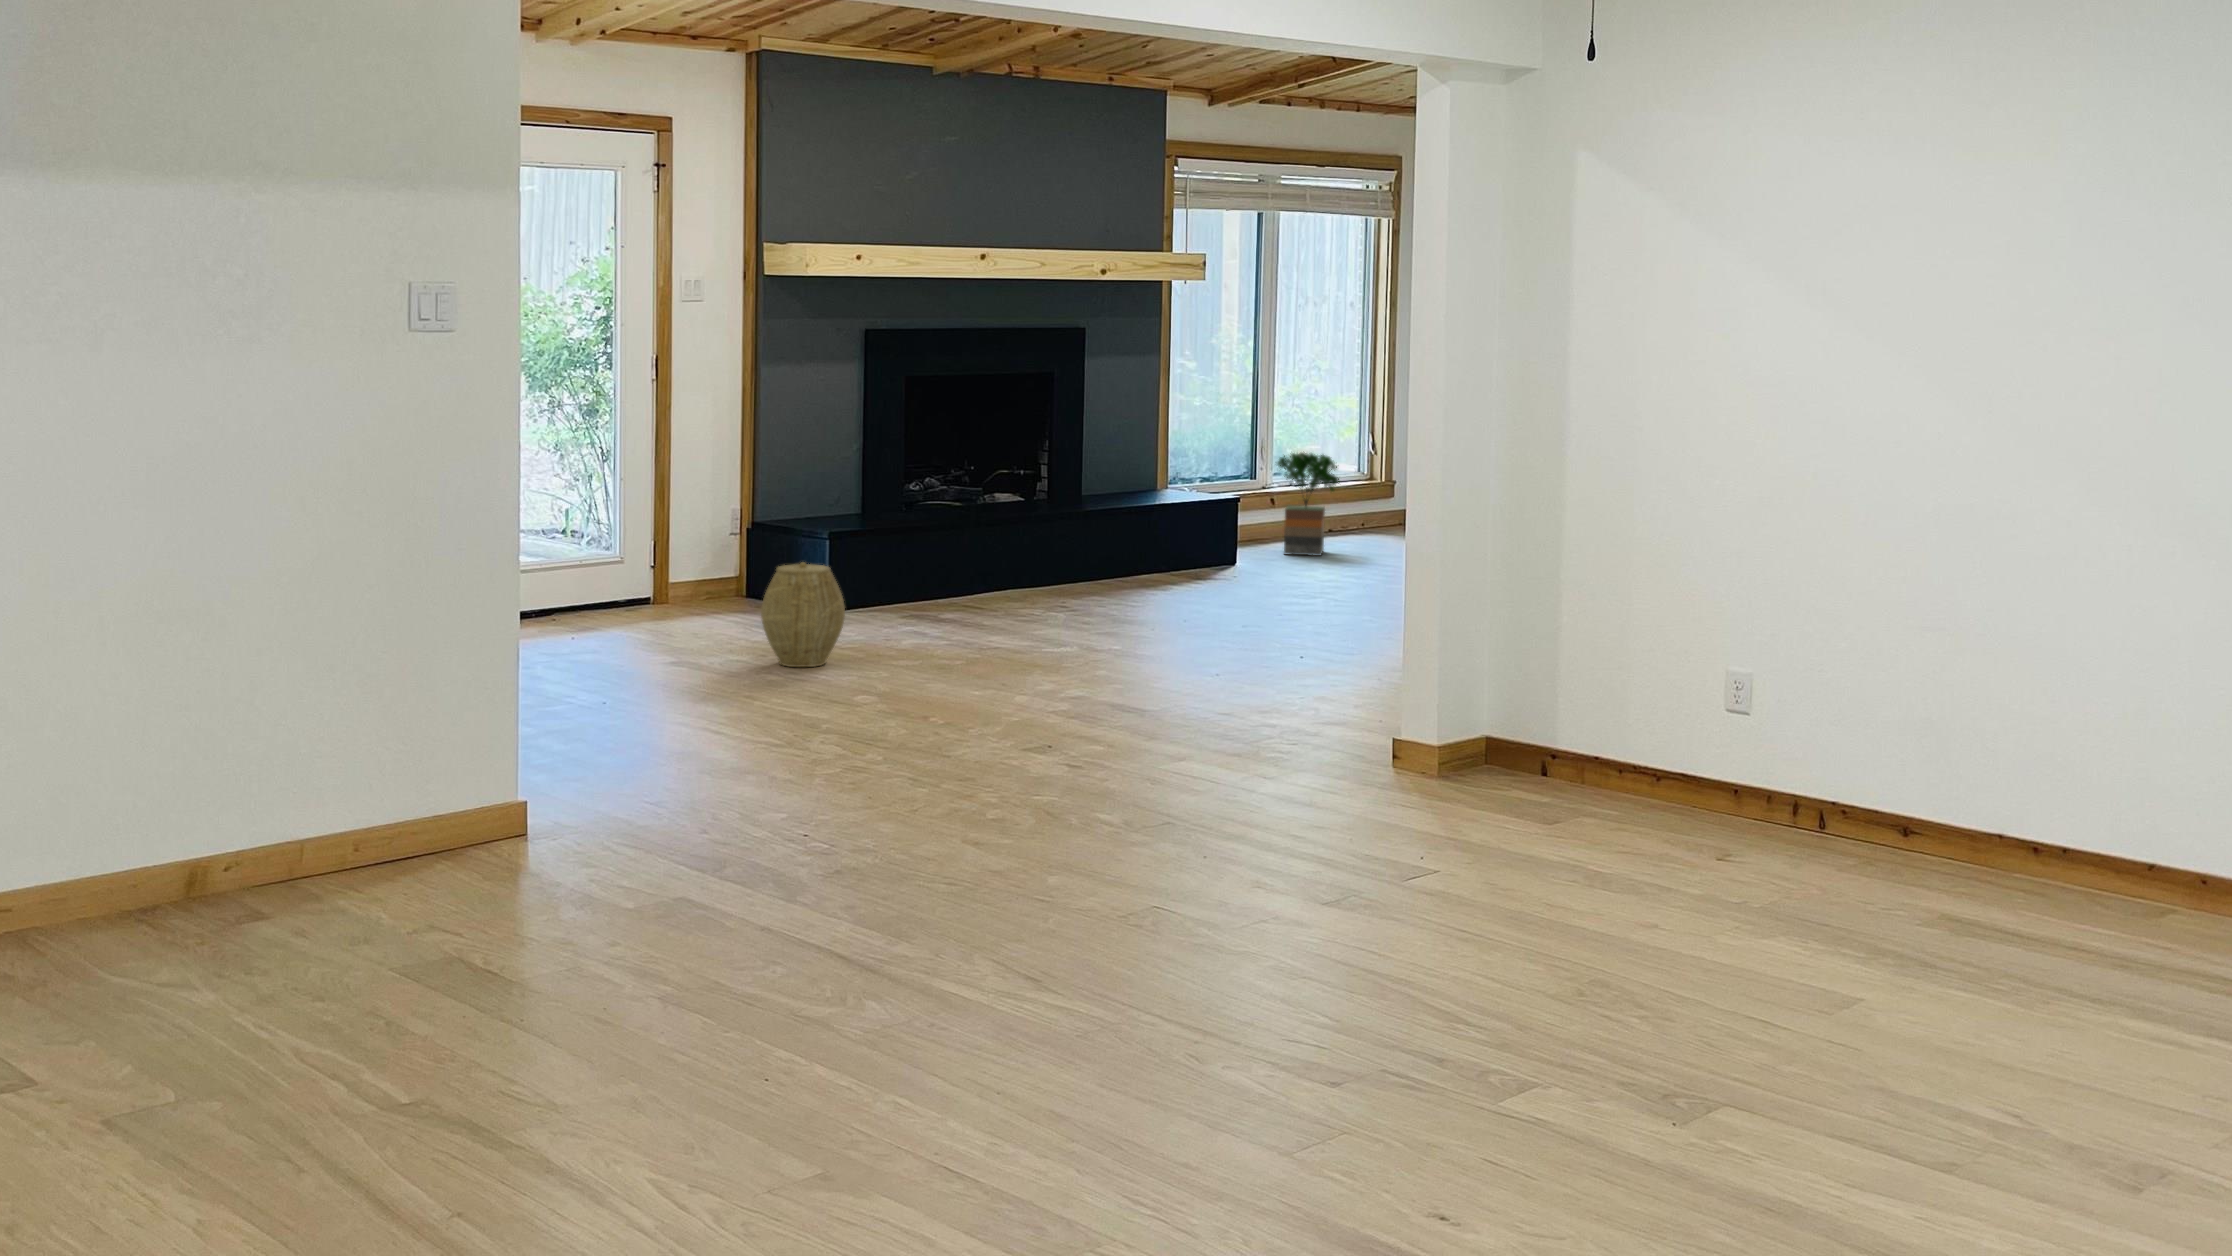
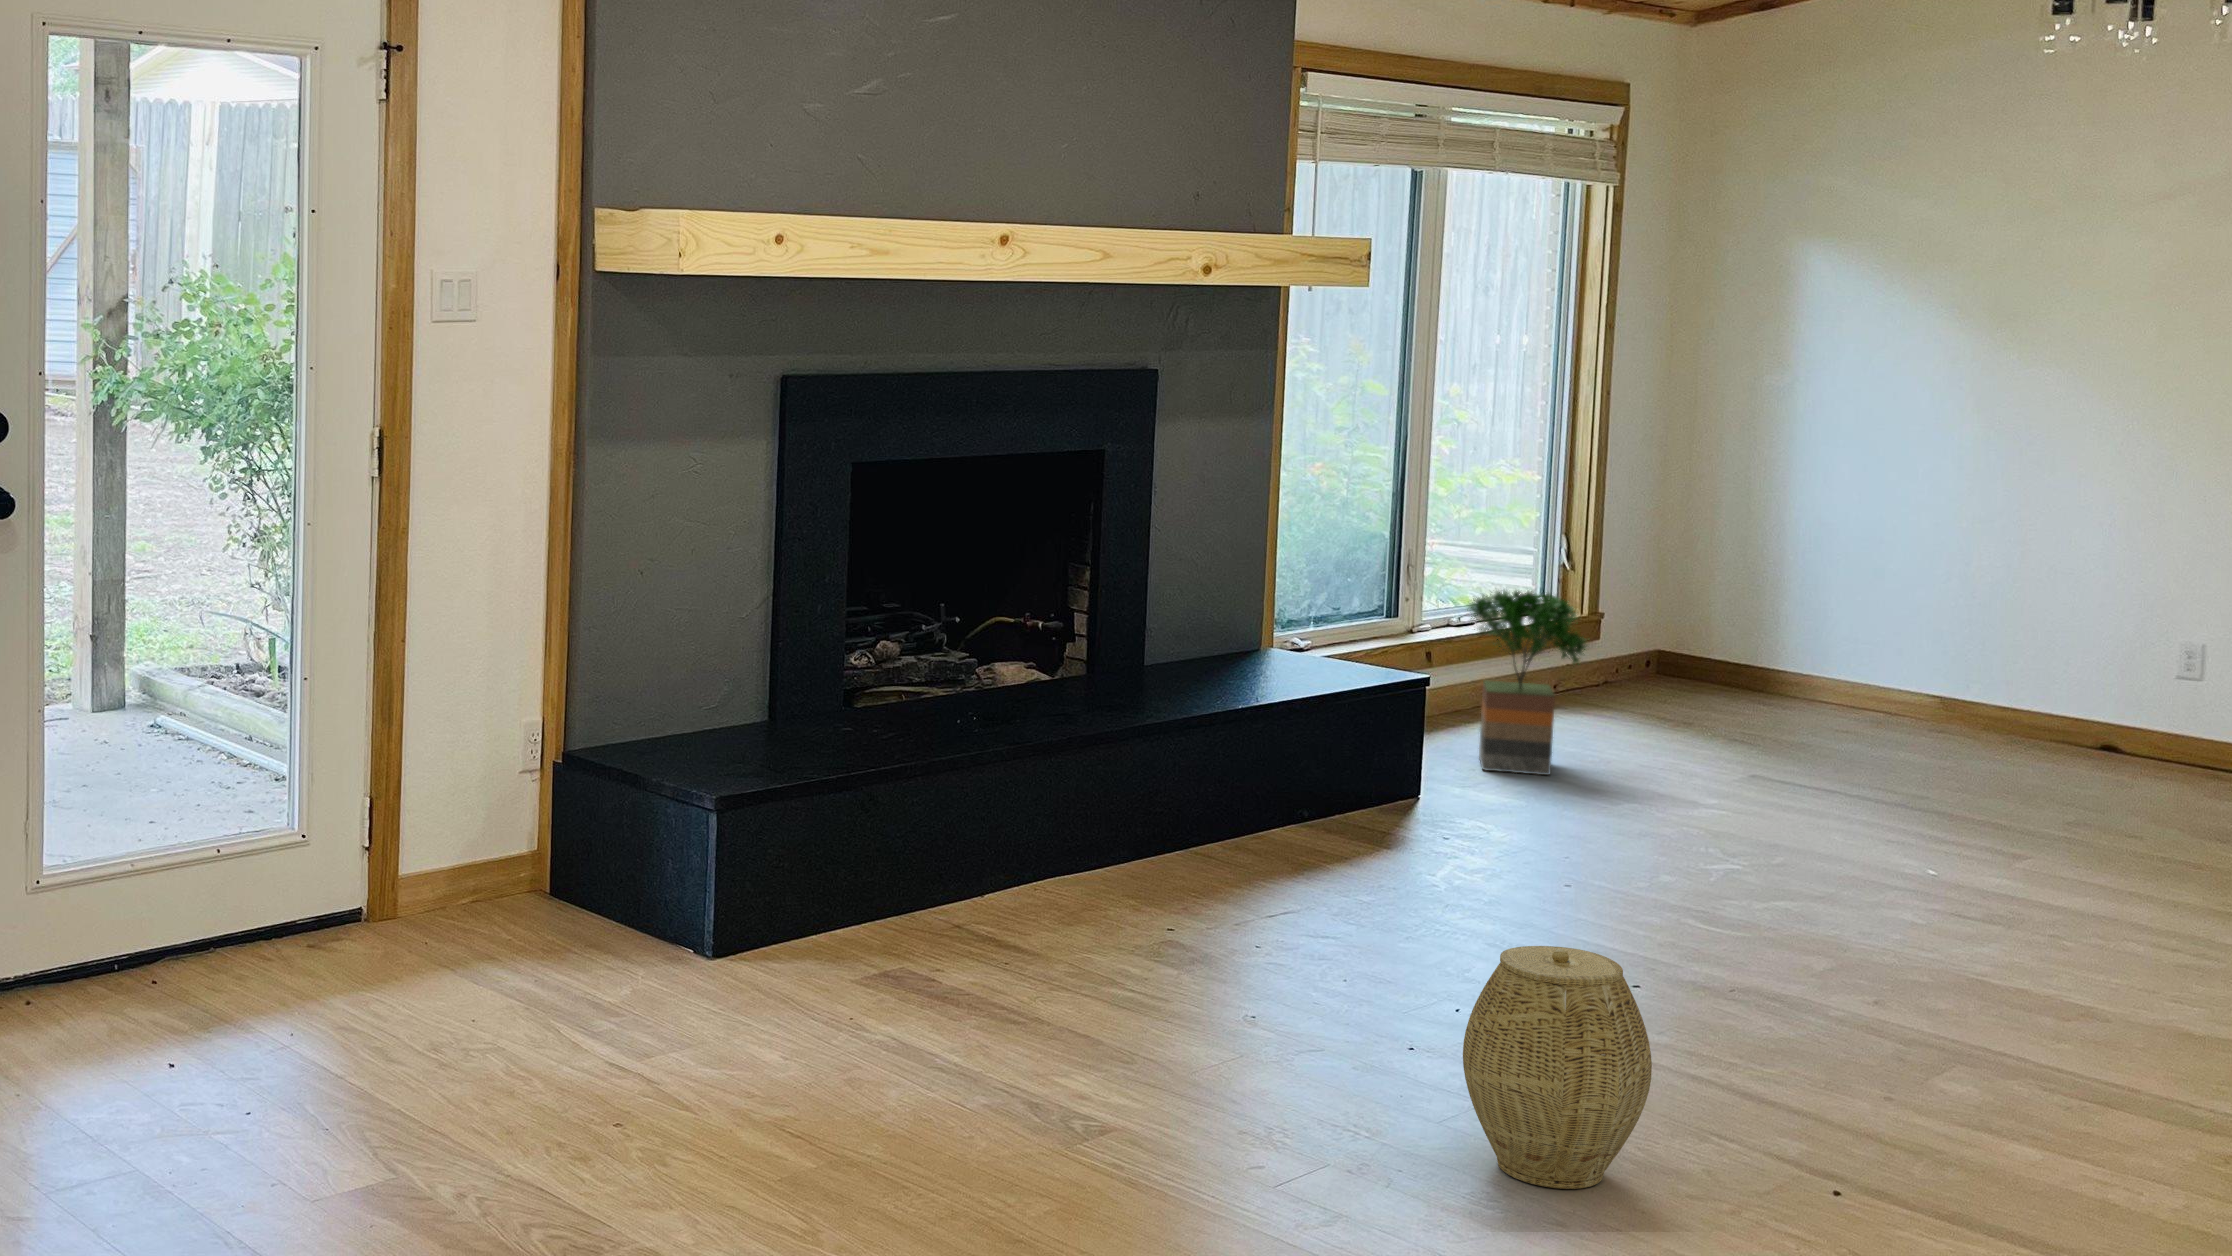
woven basket: present [761,562,845,667] -> present [1463,946,1652,1189]

